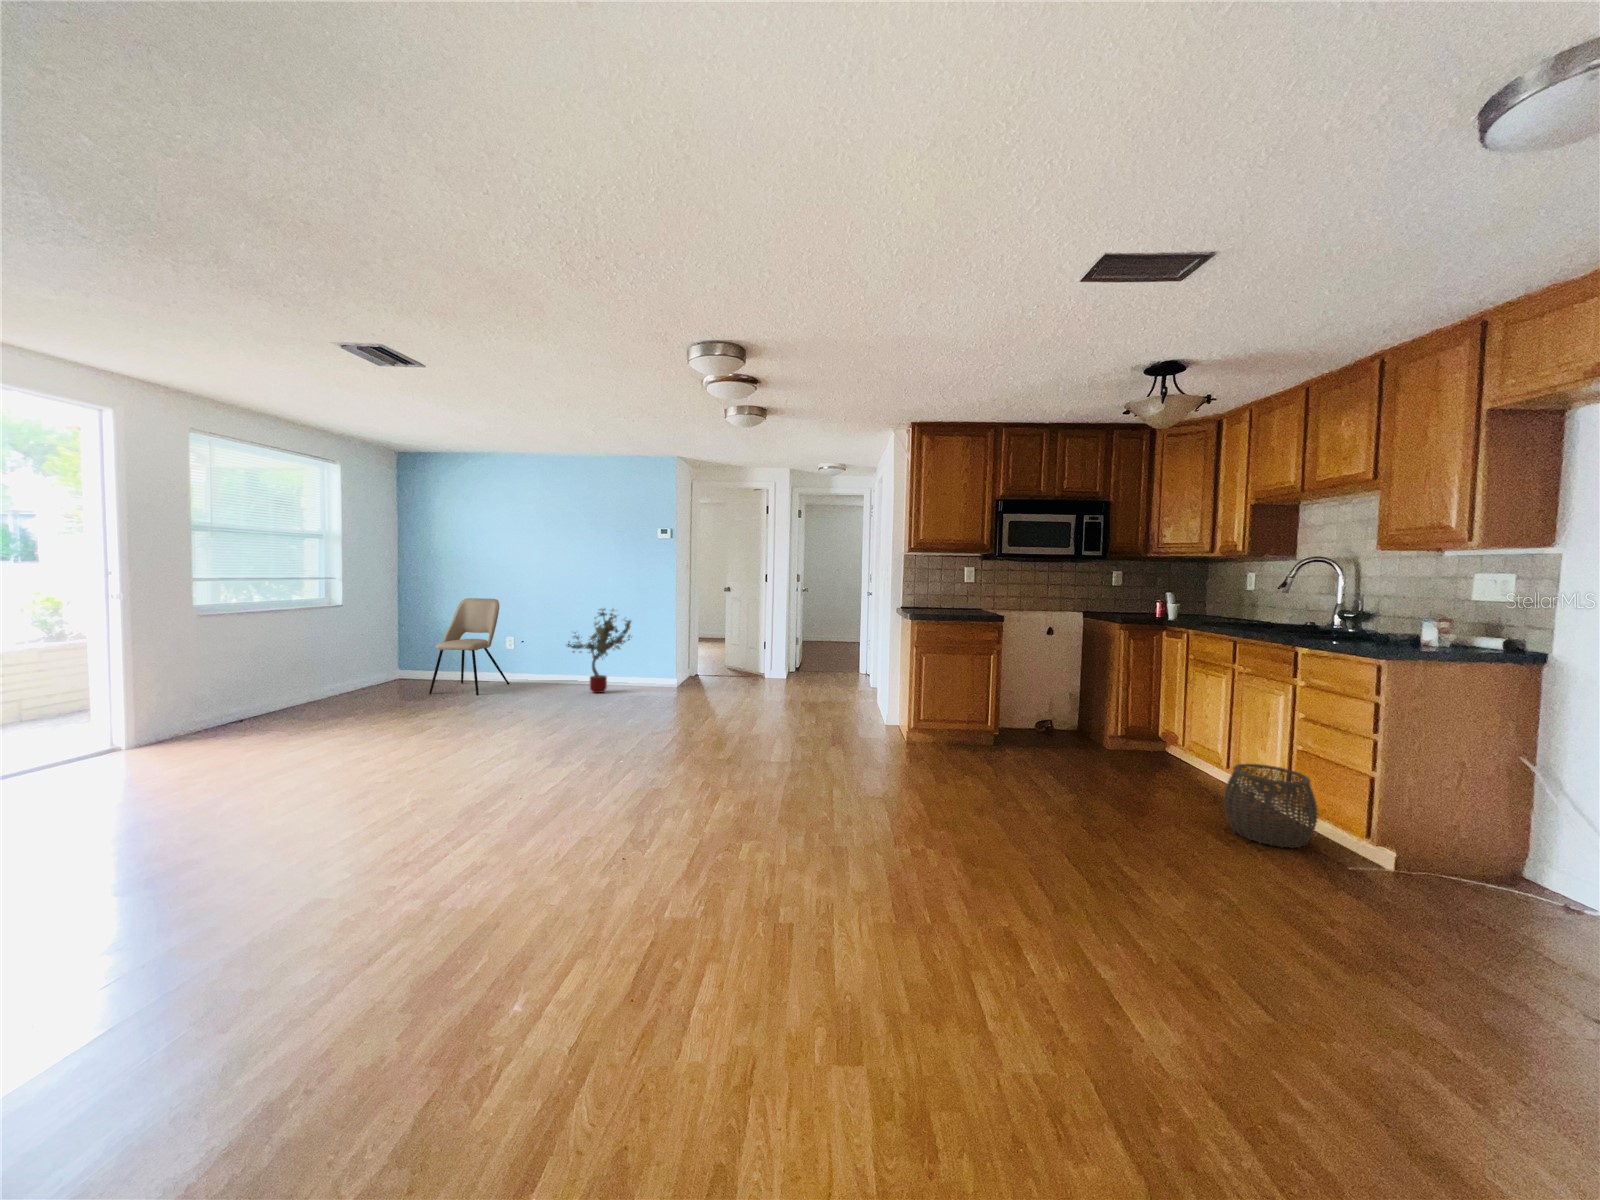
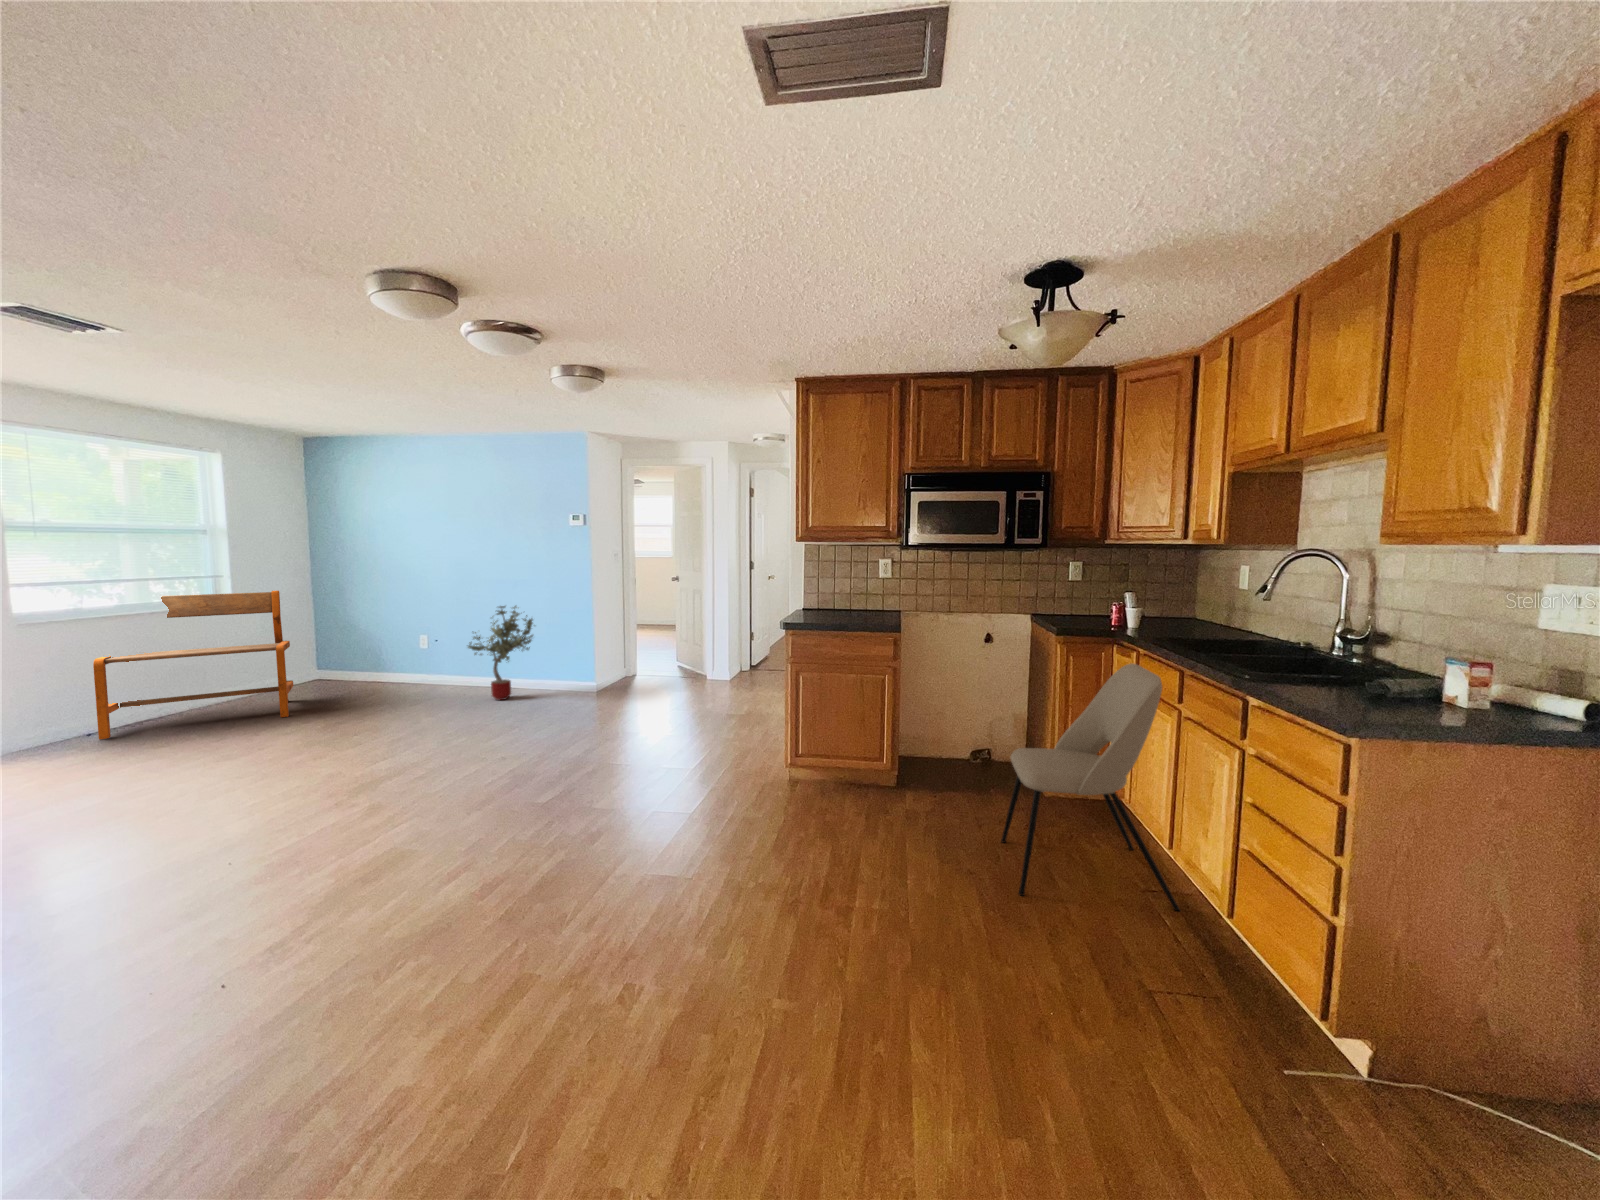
bench: none [253,591,414,722] -> present [93,591,294,739]
dining chair: present [429,598,509,695] -> present [1001,664,1180,911]
woven basket: present [1224,764,1318,848] -> none [1118,868,1252,1015]

